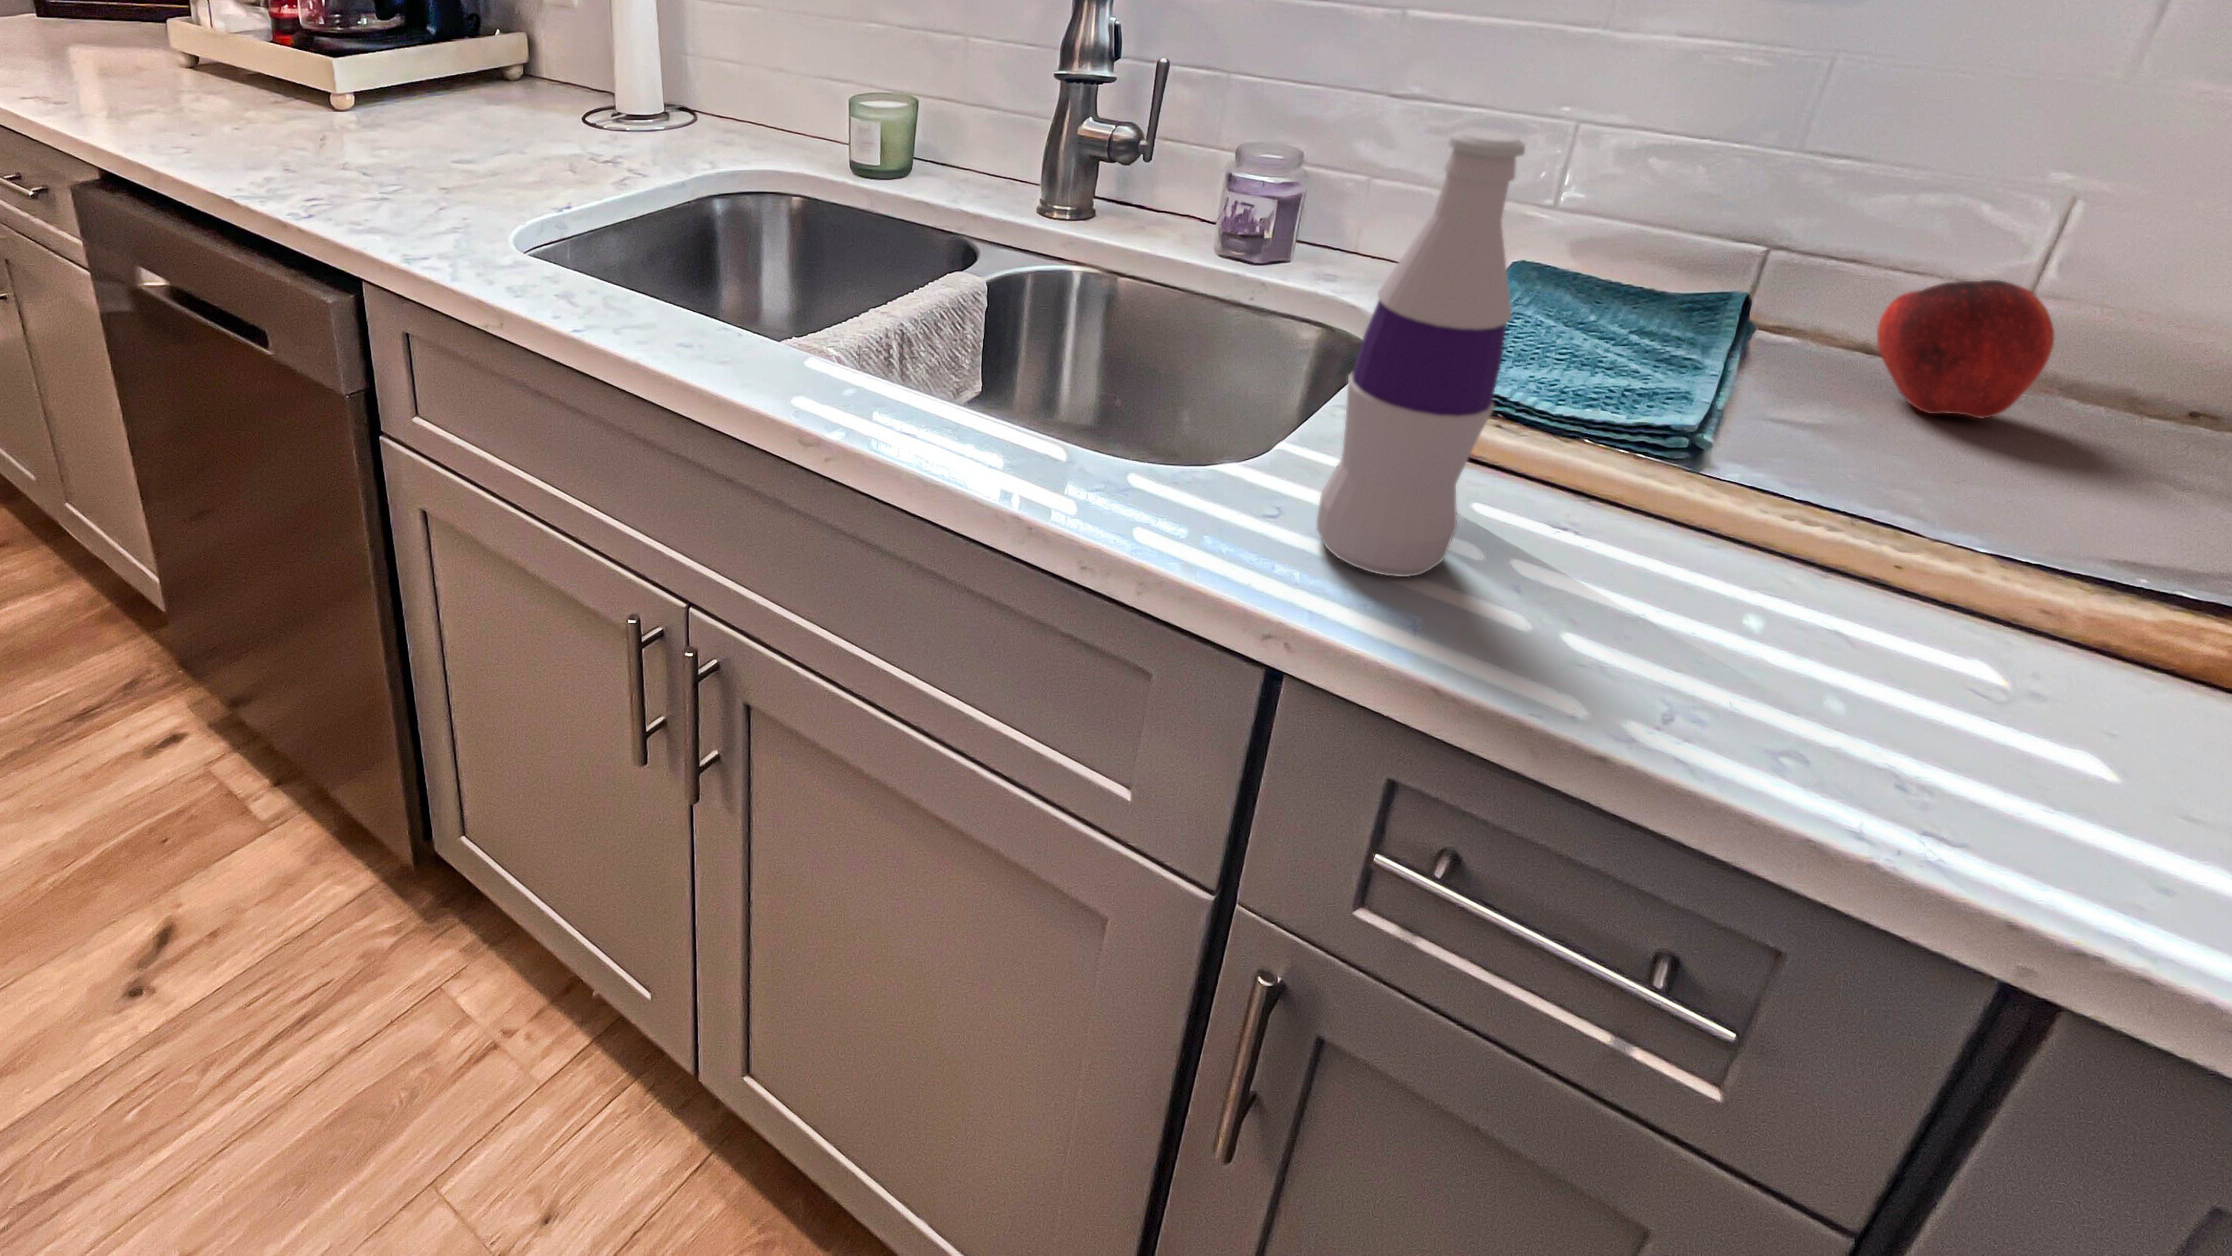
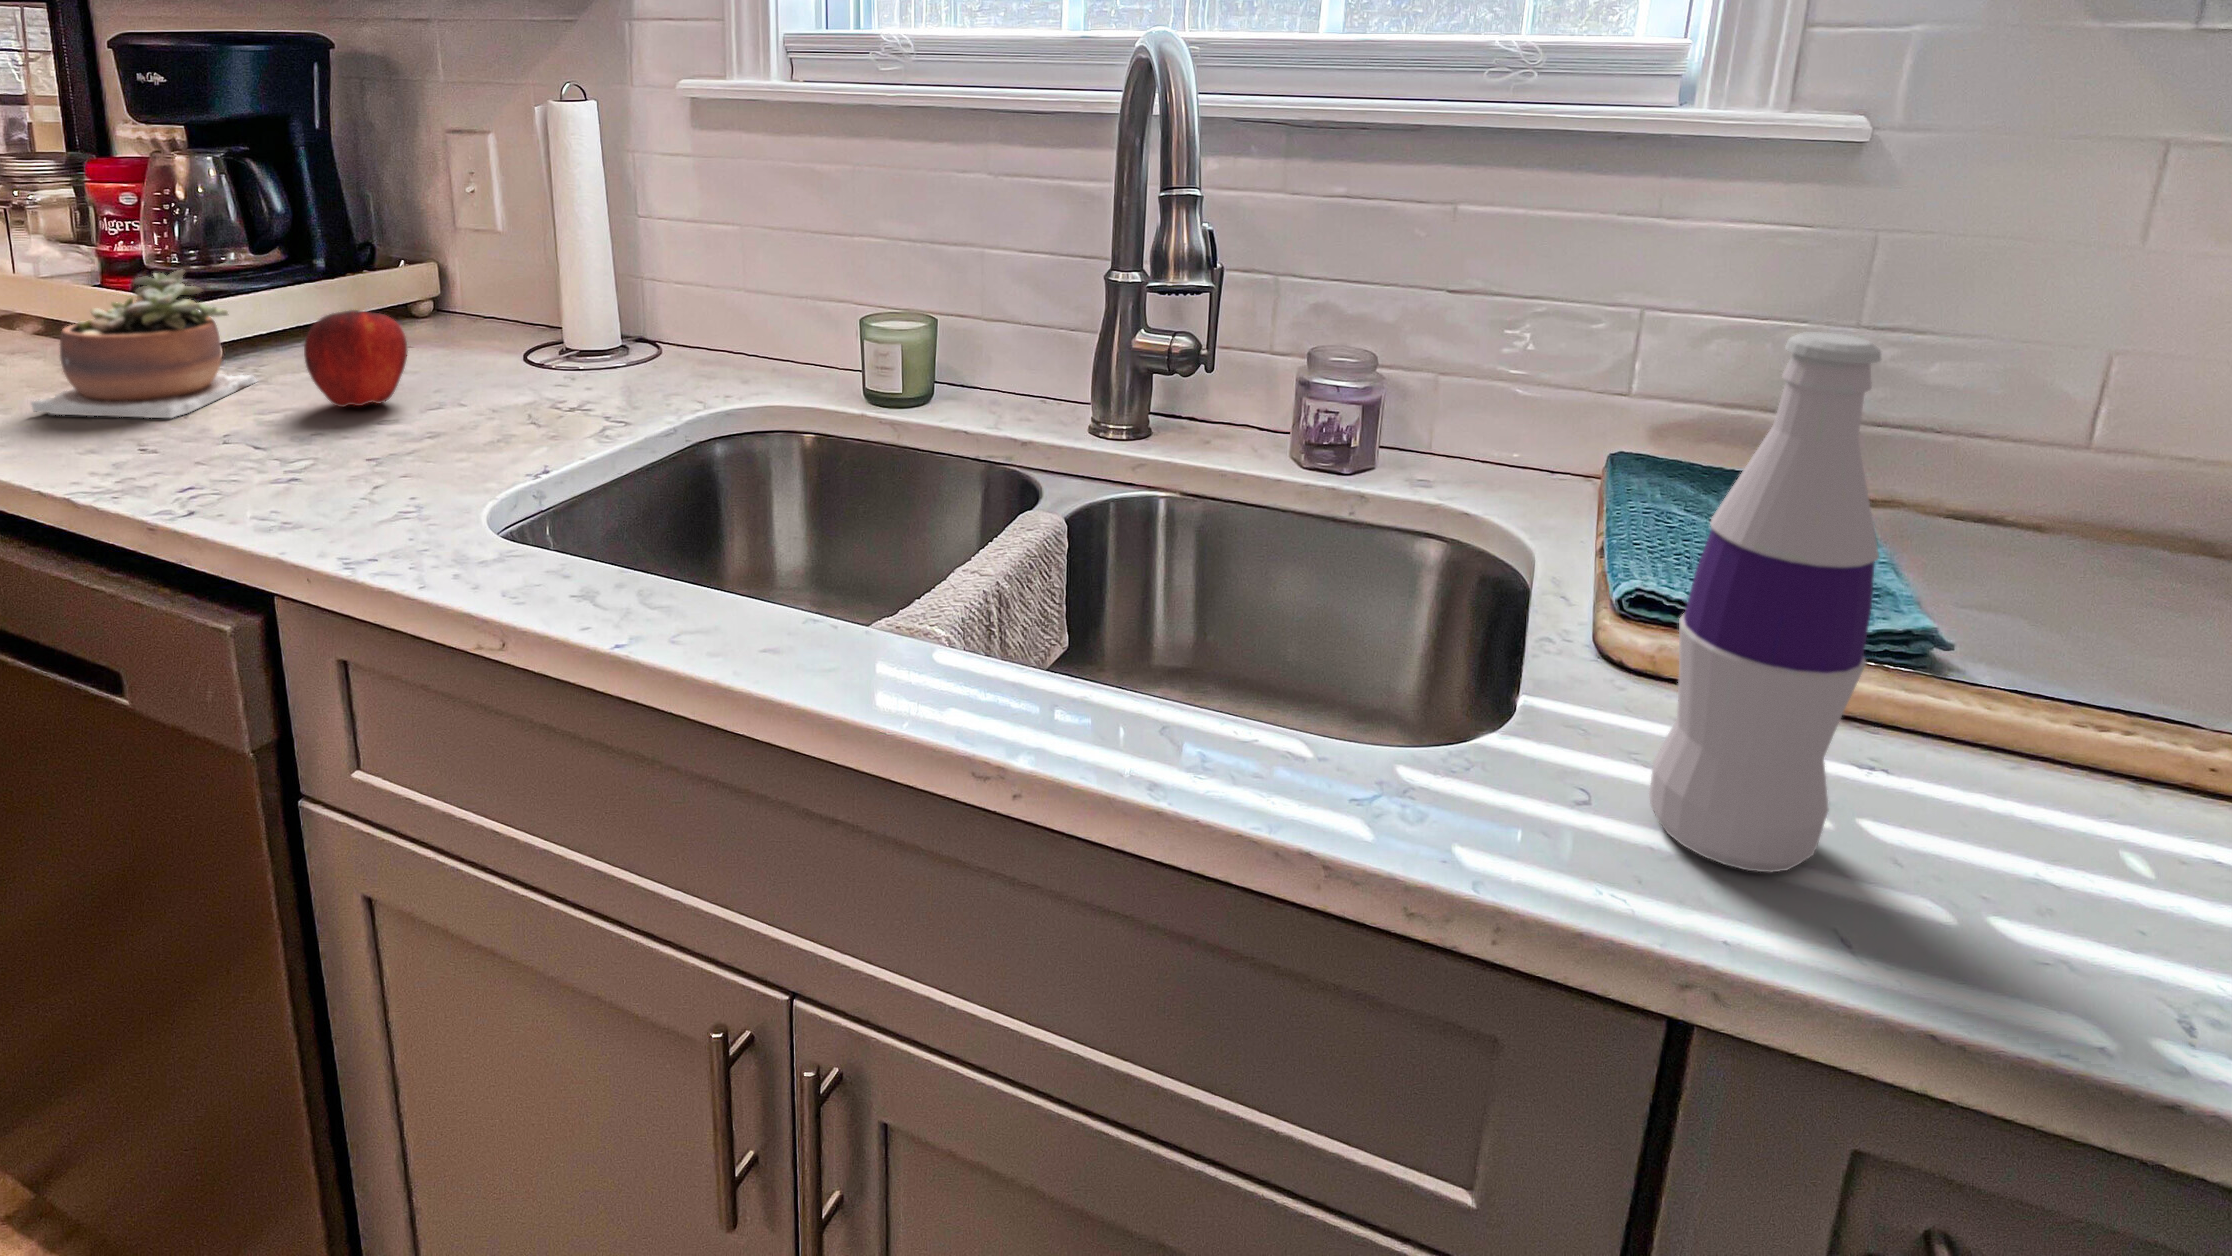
succulent plant: none [216,30,378,149] -> present [31,270,257,418]
apple: present [1877,280,2054,419] -> present [304,310,408,407]

